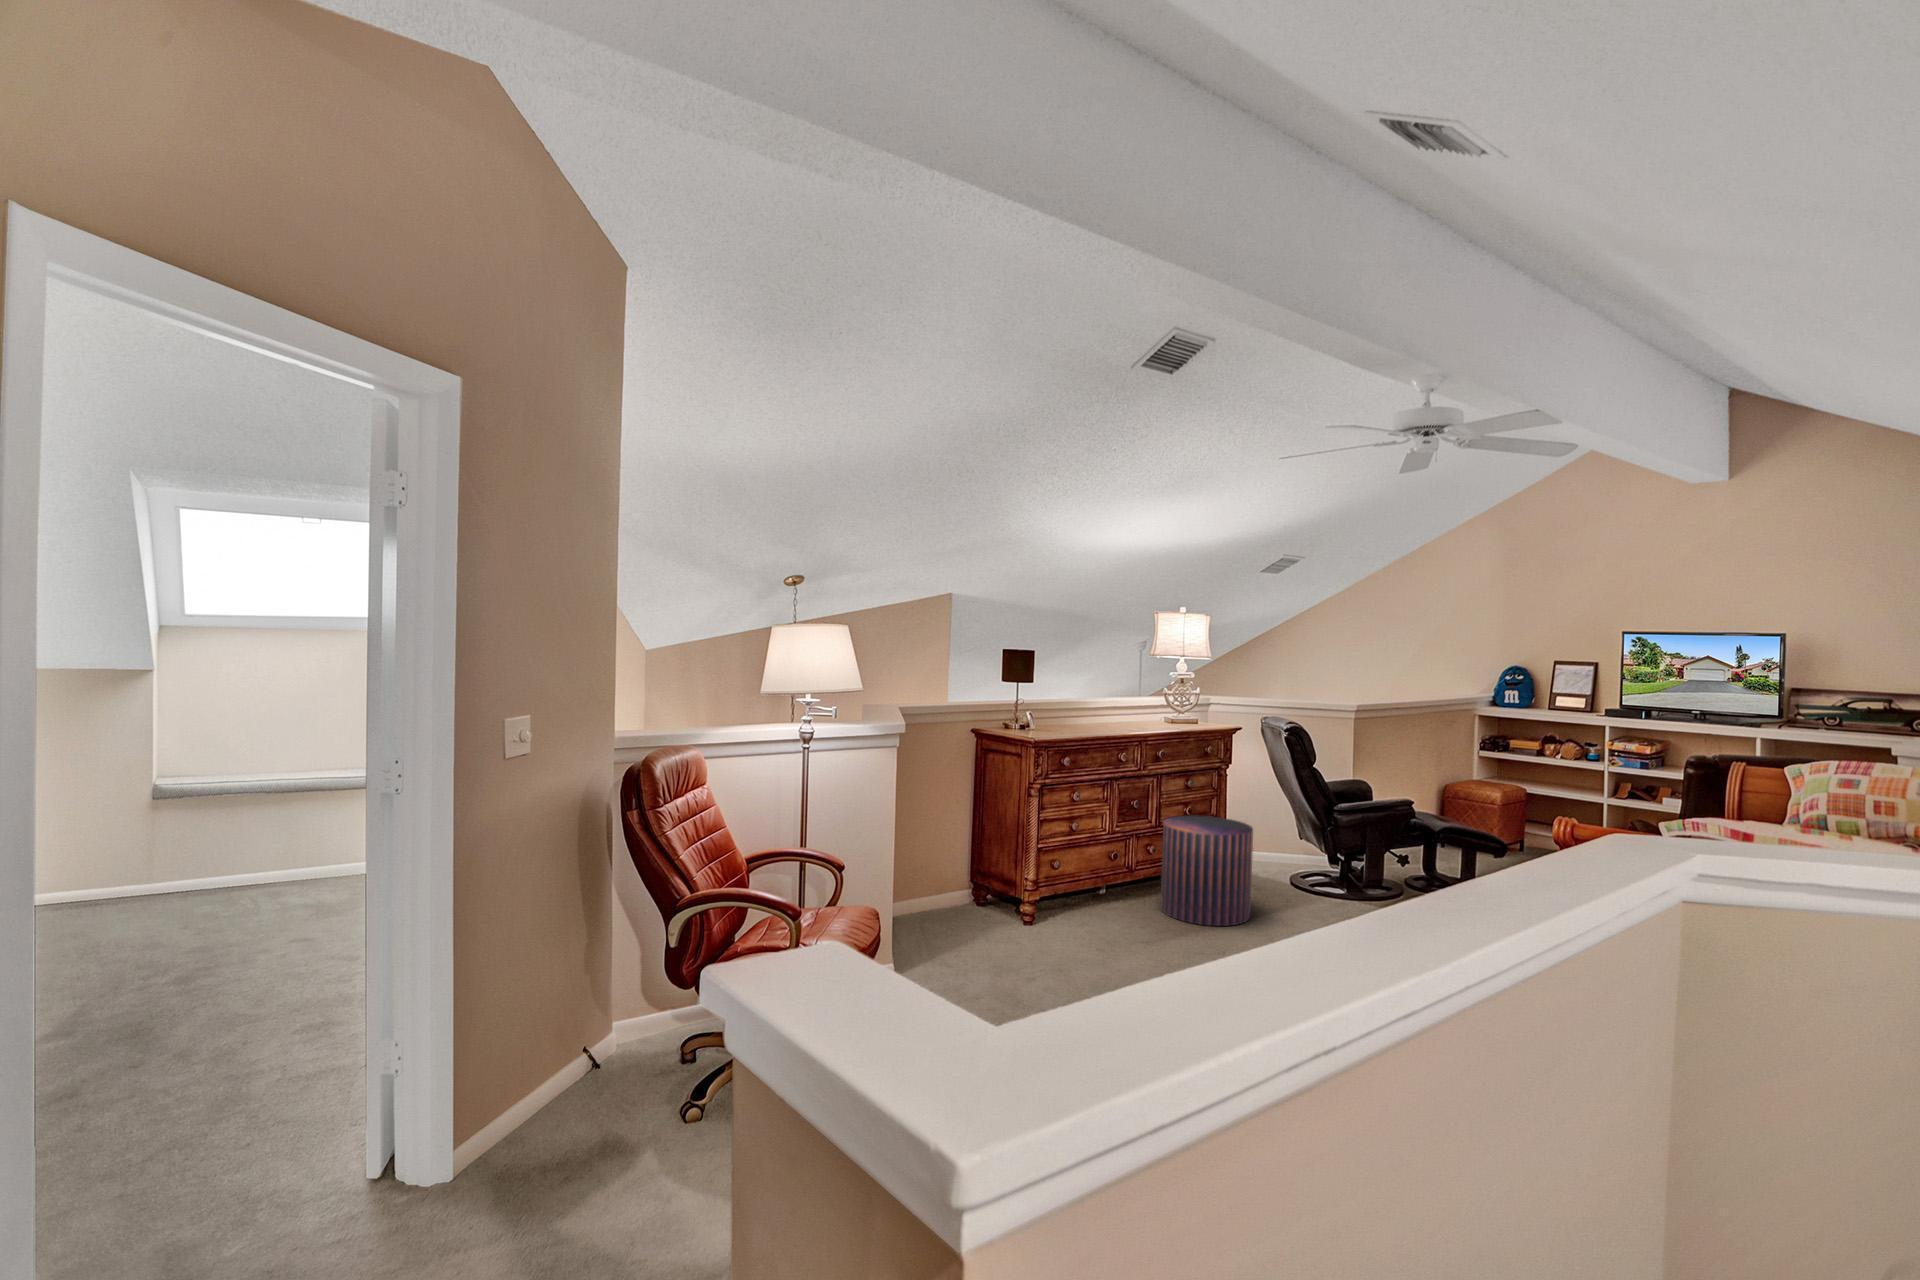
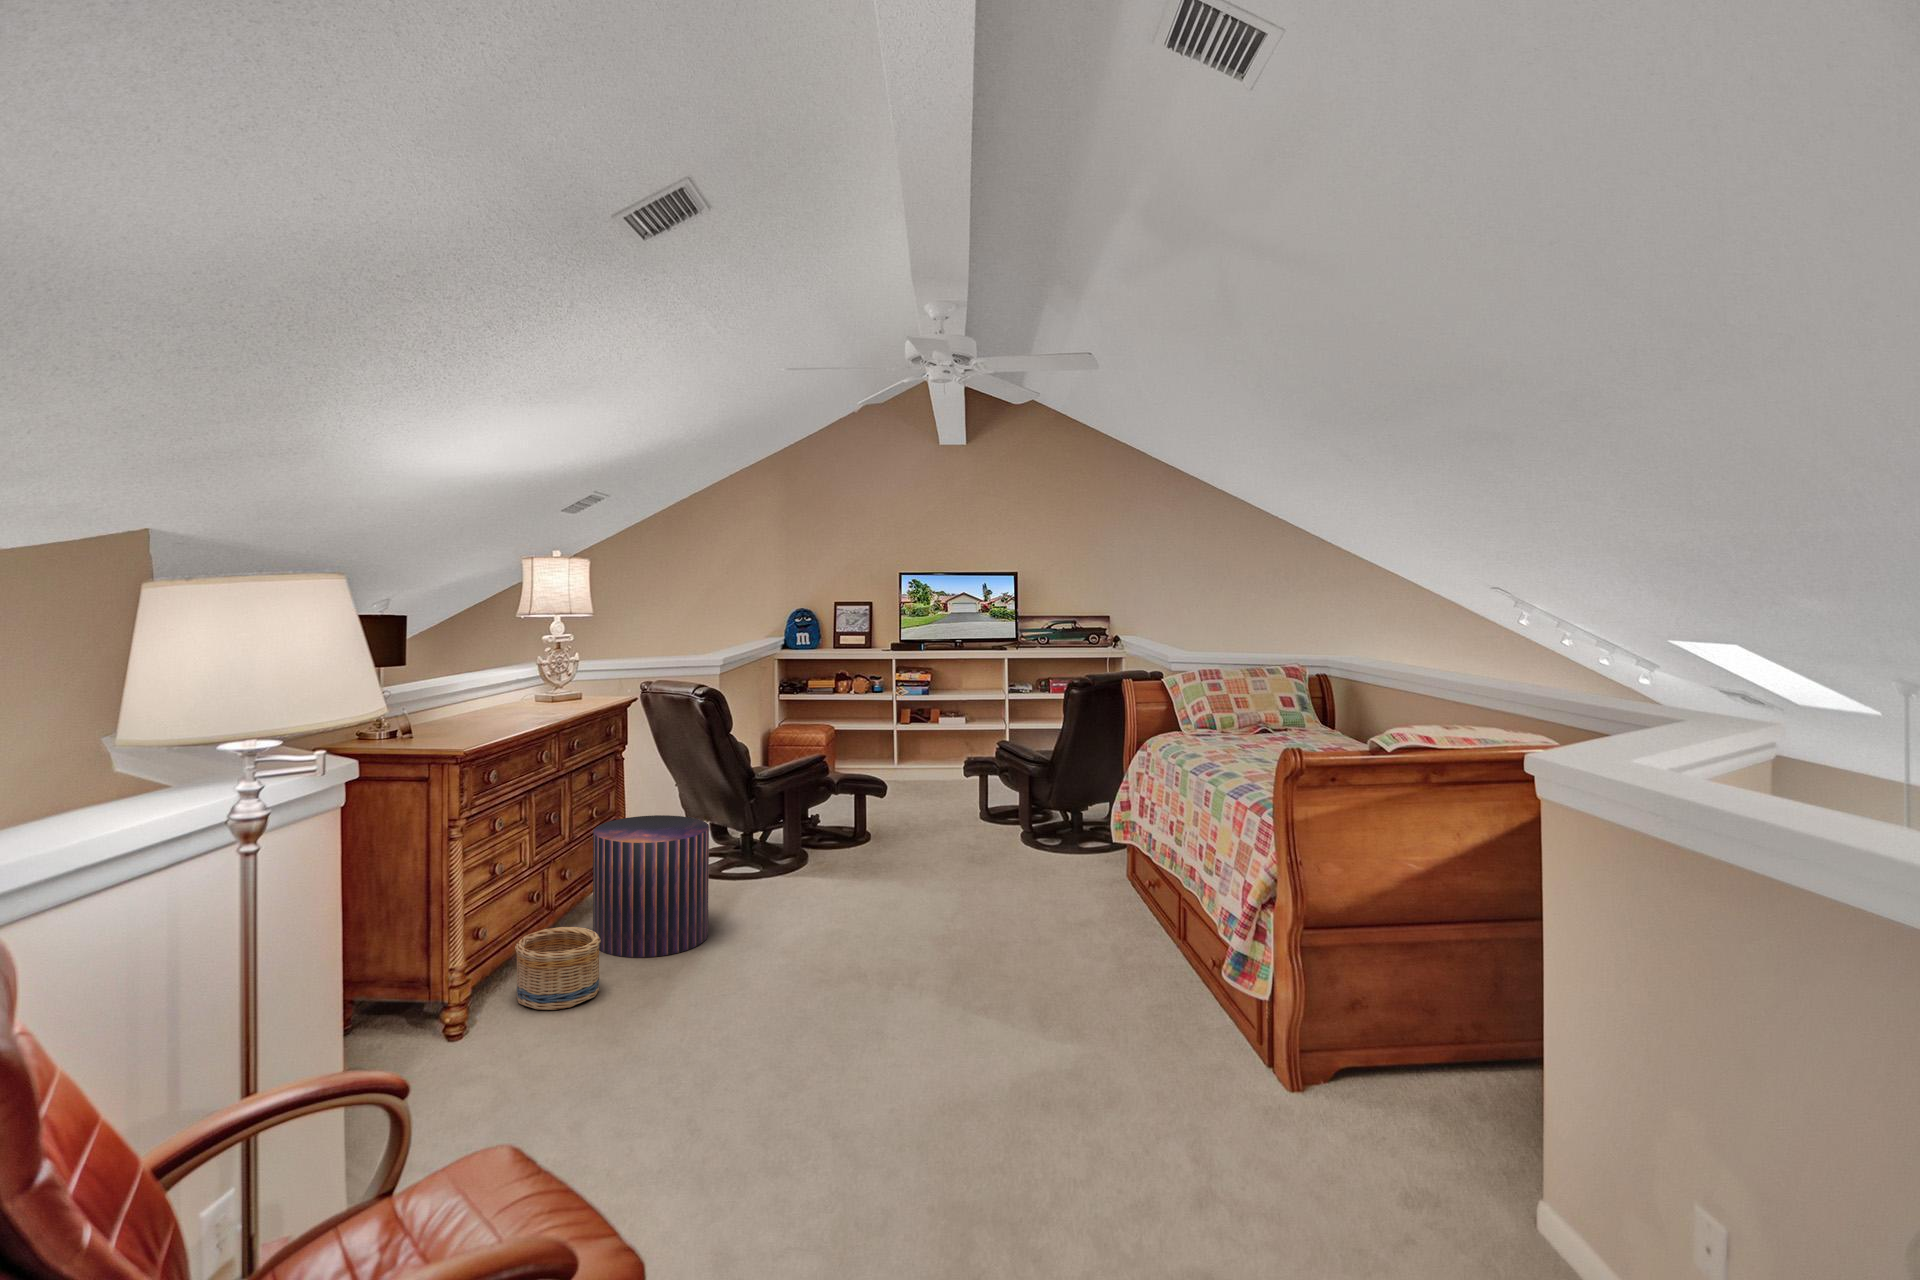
basket: none [1076,877,1134,933] -> present [515,927,601,1010]

